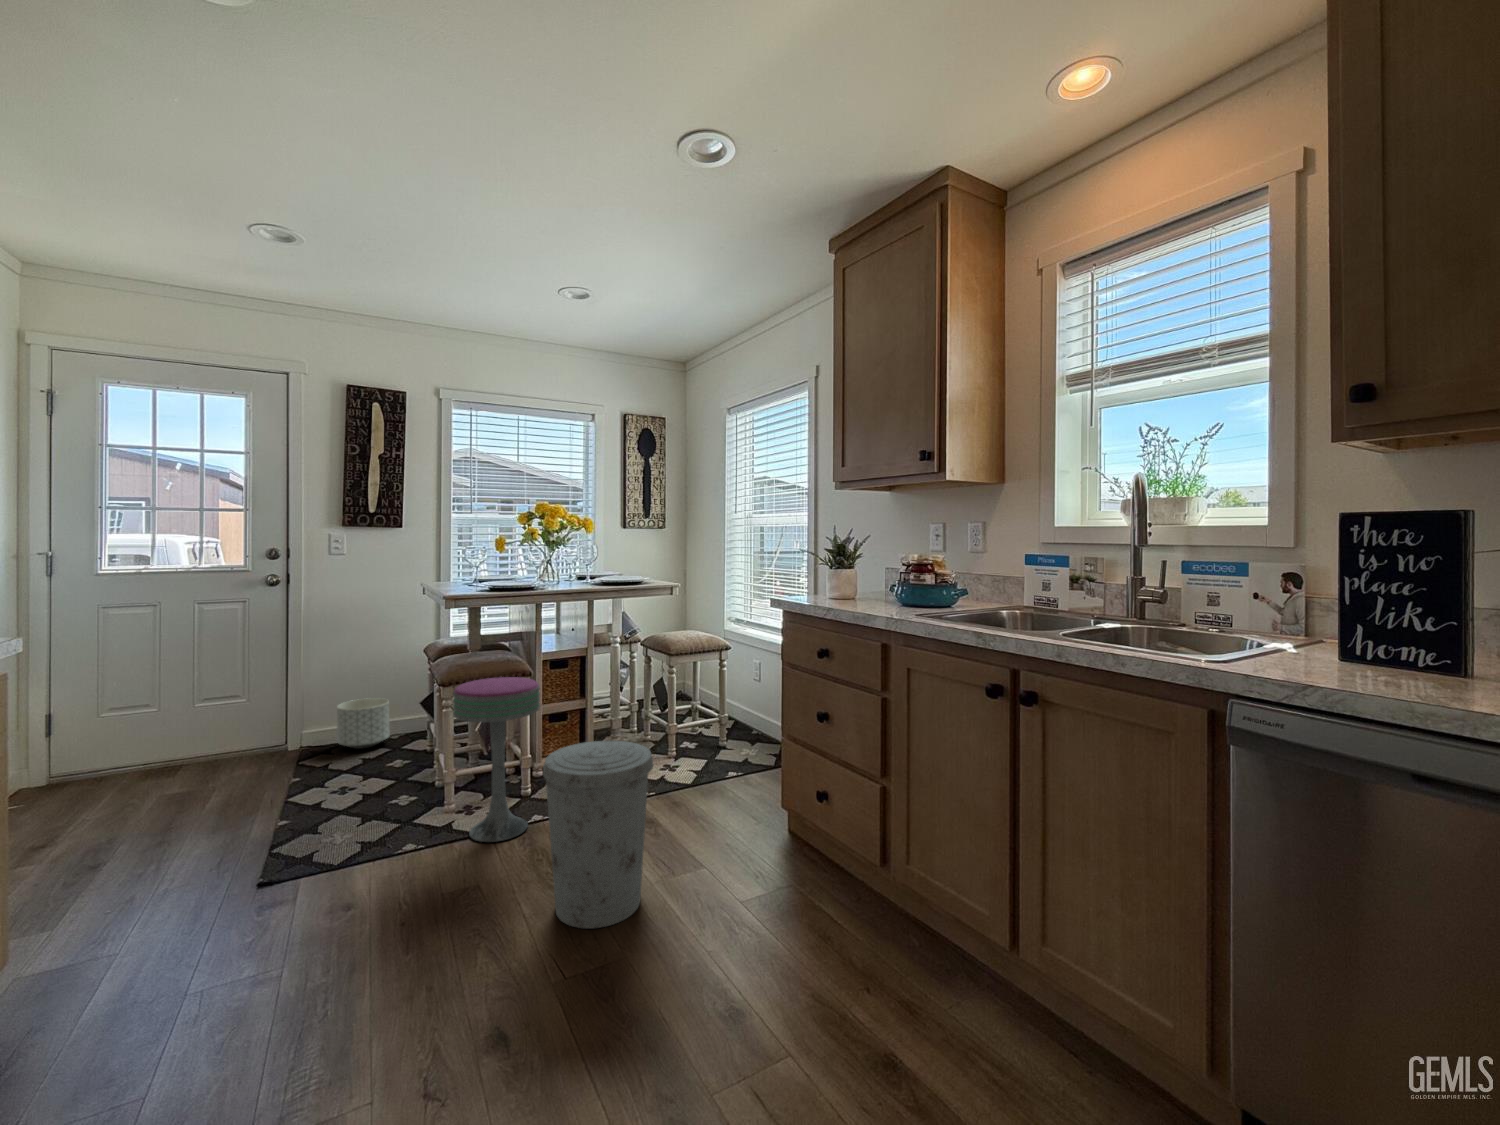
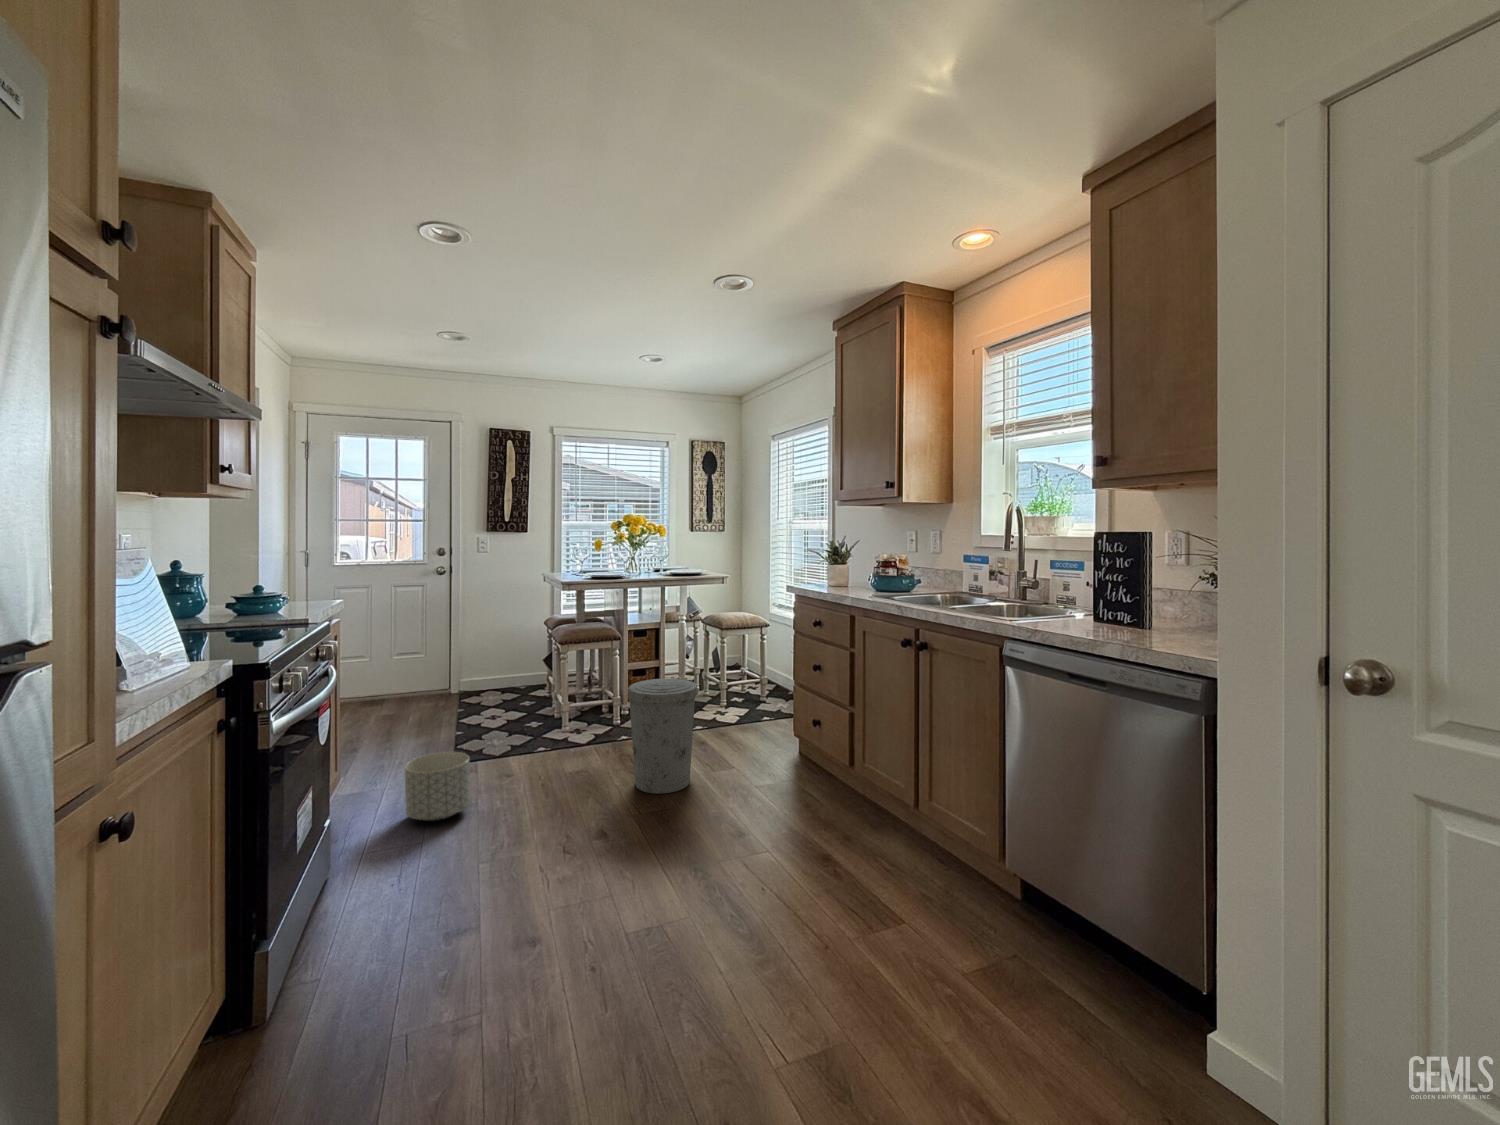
bar stool: present [453,677,540,842] -> none [569,639,626,749]
planter: present [337,698,390,749] -> present [405,752,470,821]

